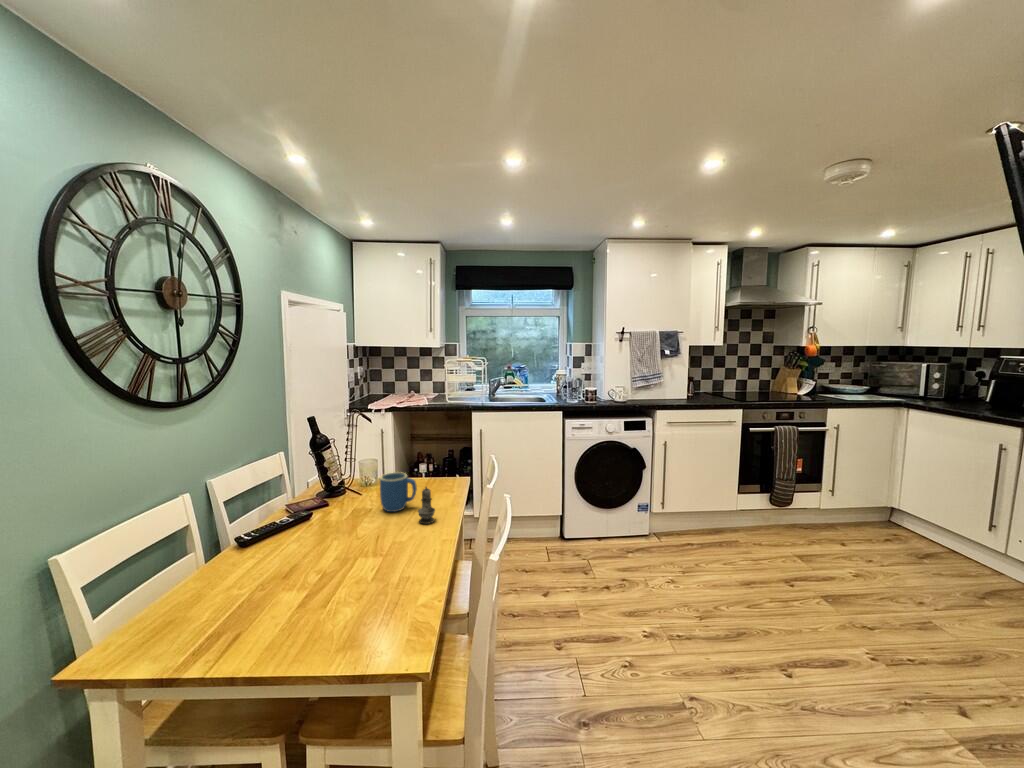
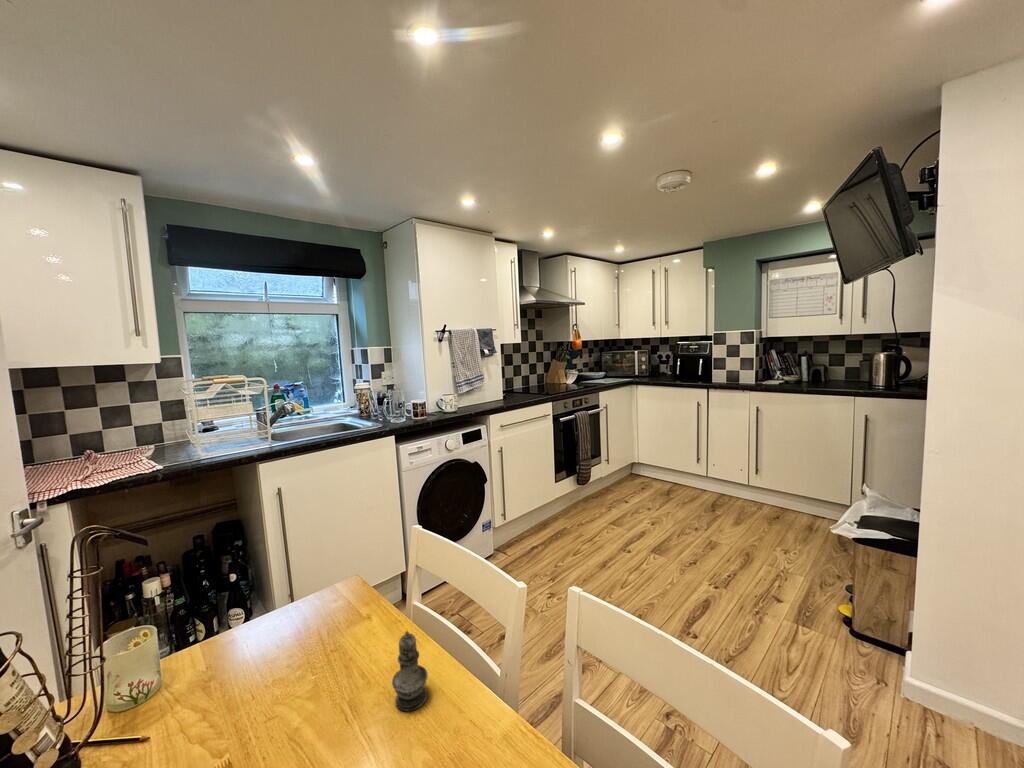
mug: present [380,472,417,512] -> none [261,623,350,730]

